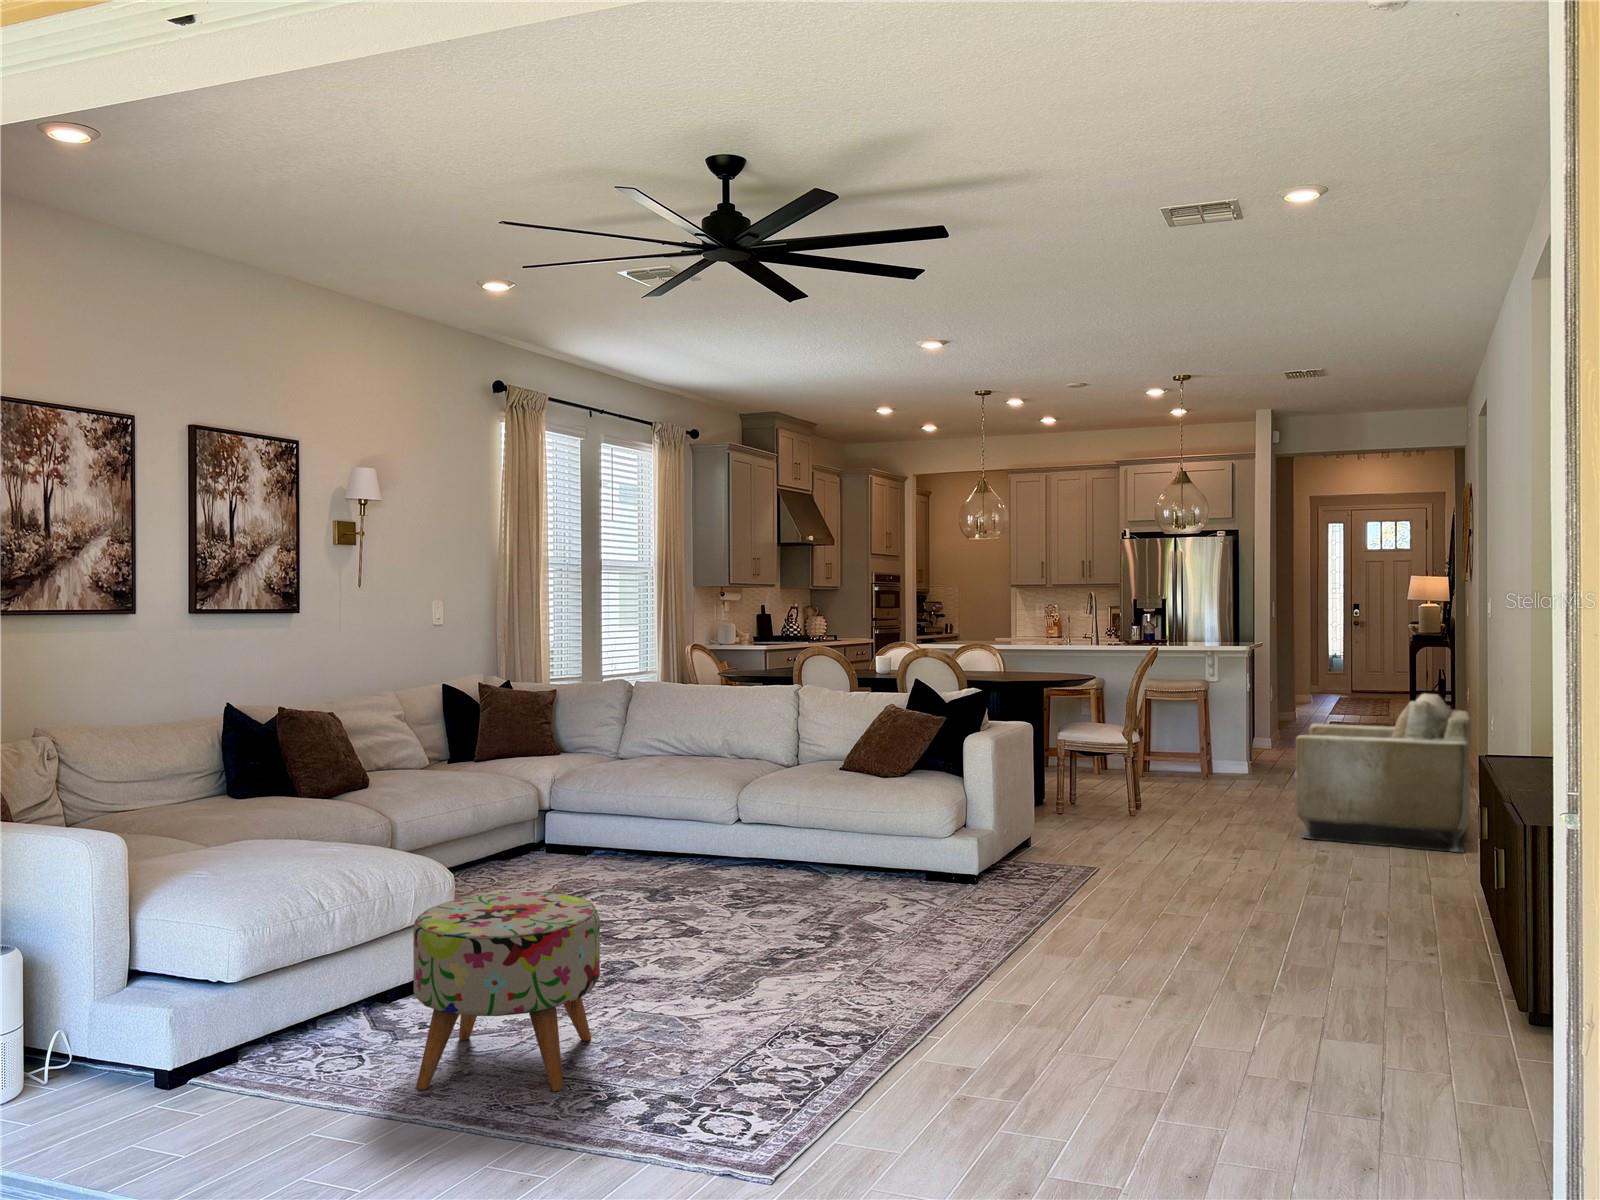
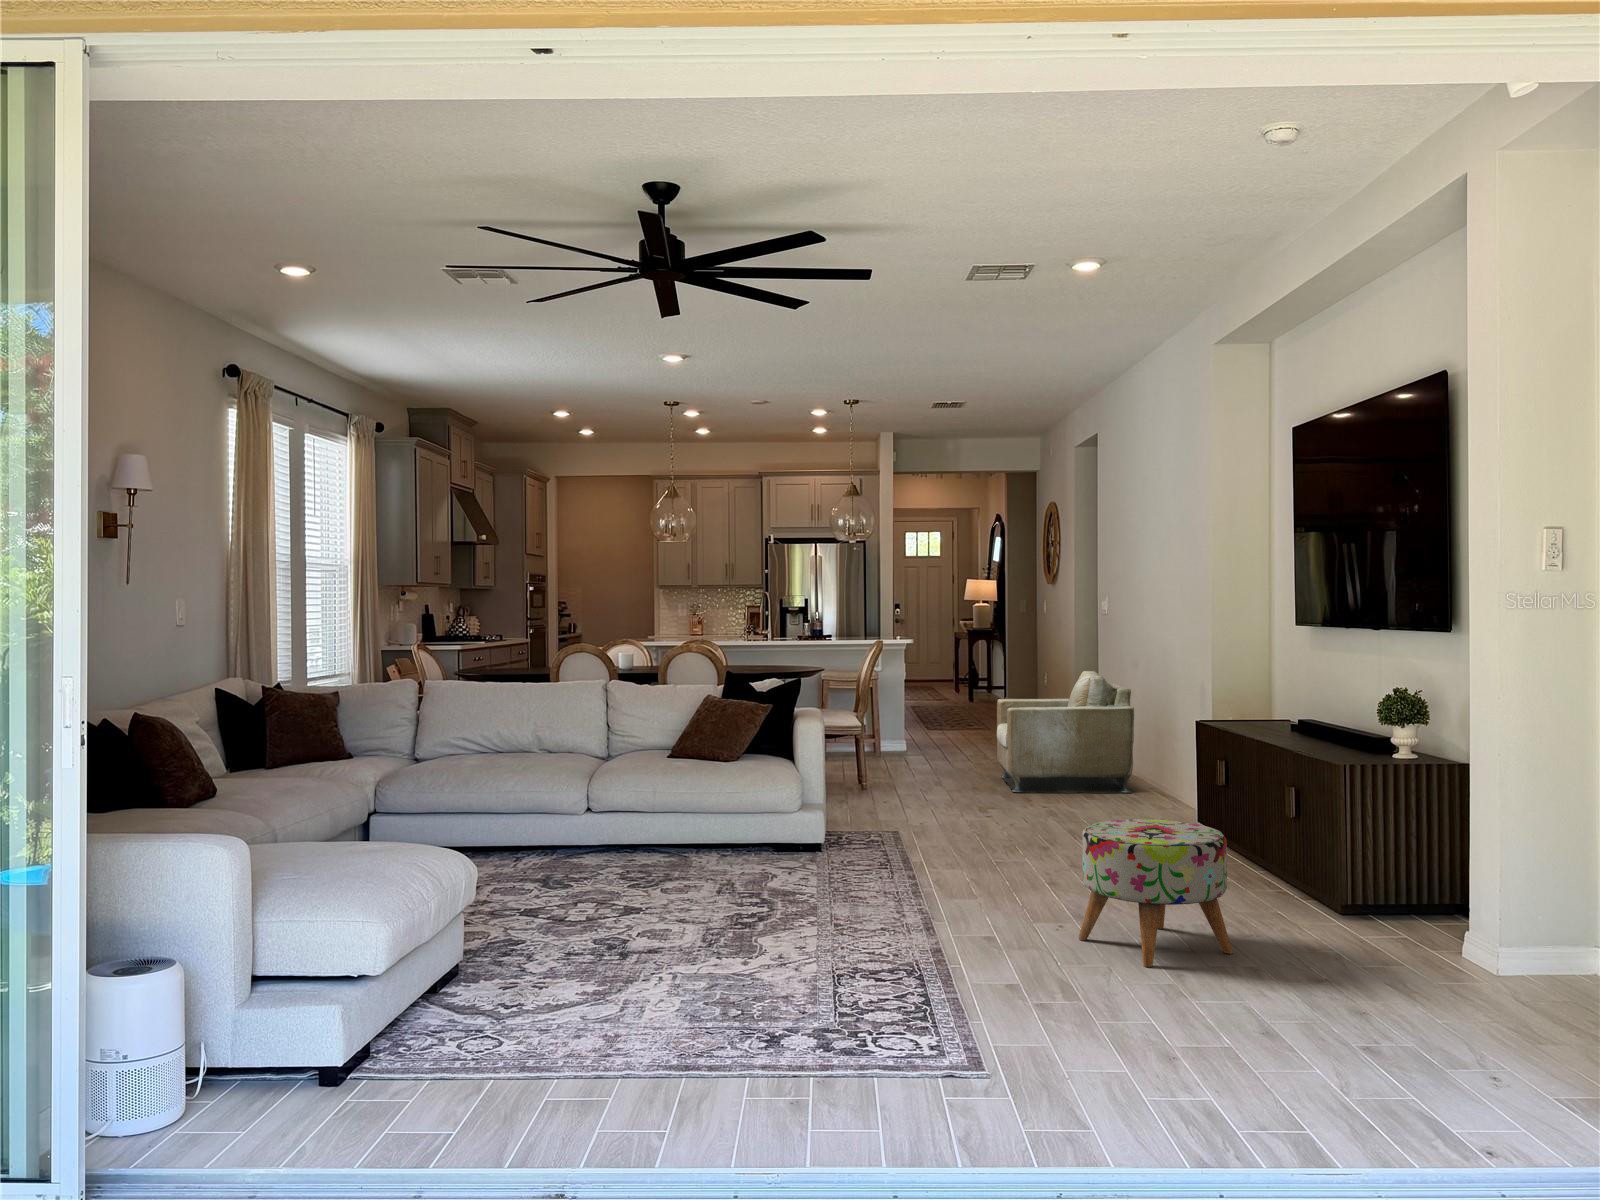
ottoman: present [413,892,600,1091] -> present [1079,819,1233,967]

